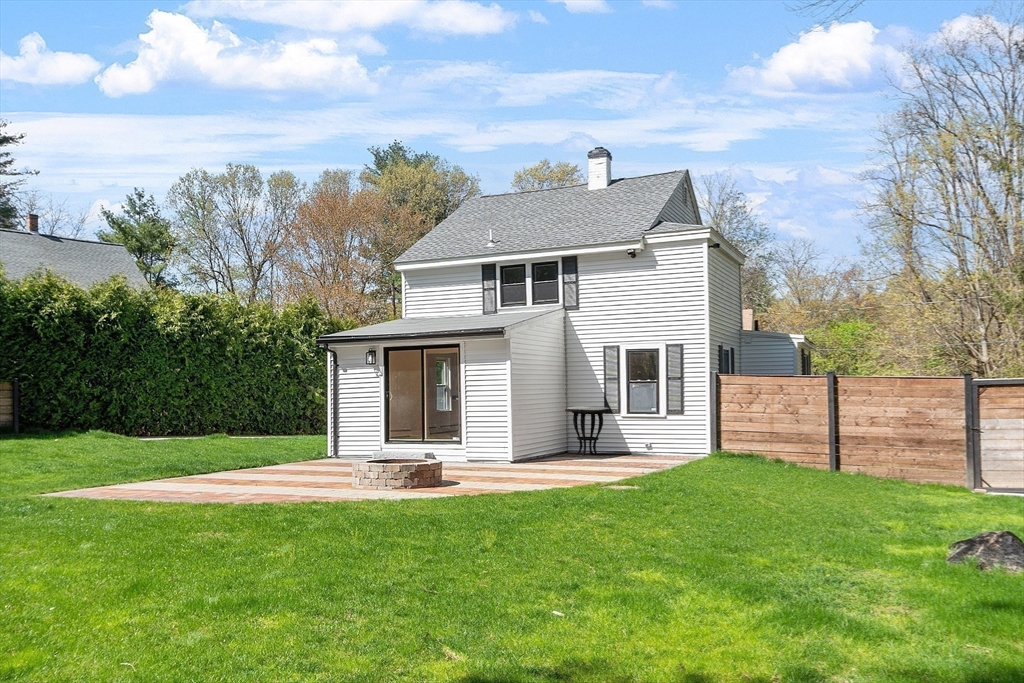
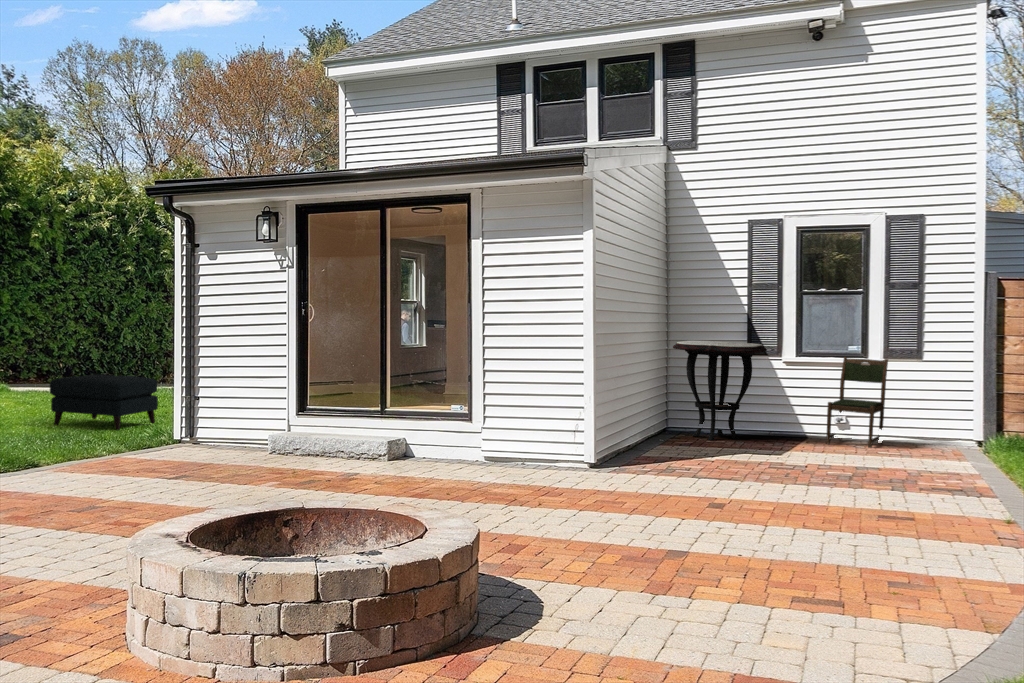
dining chair: none [636,414,667,458] -> present [826,357,888,448]
ottoman: none [267,428,316,454] -> present [50,375,158,430]

